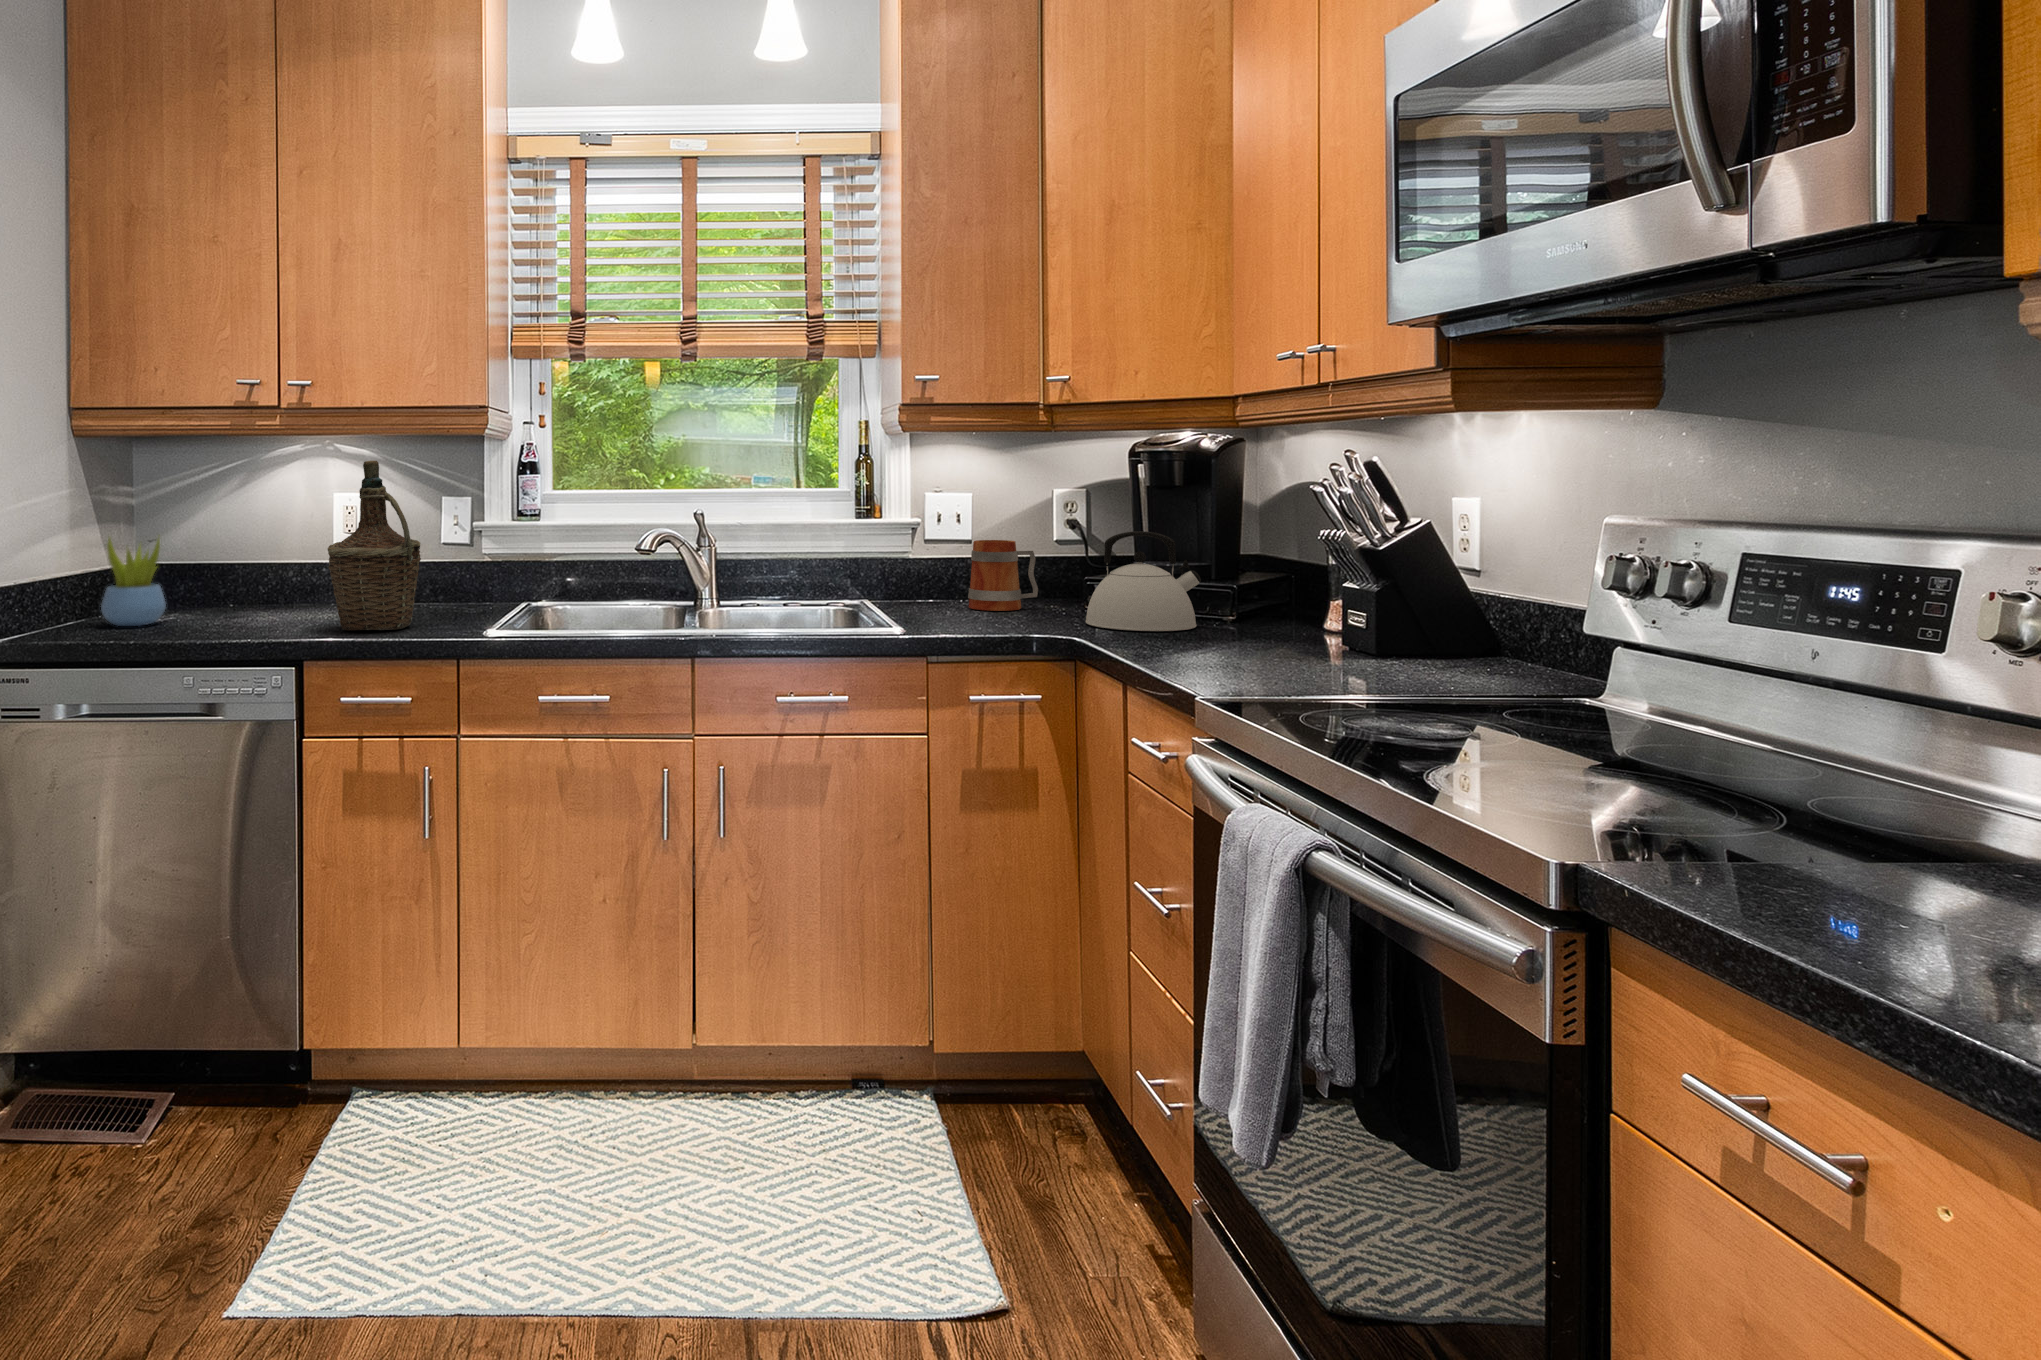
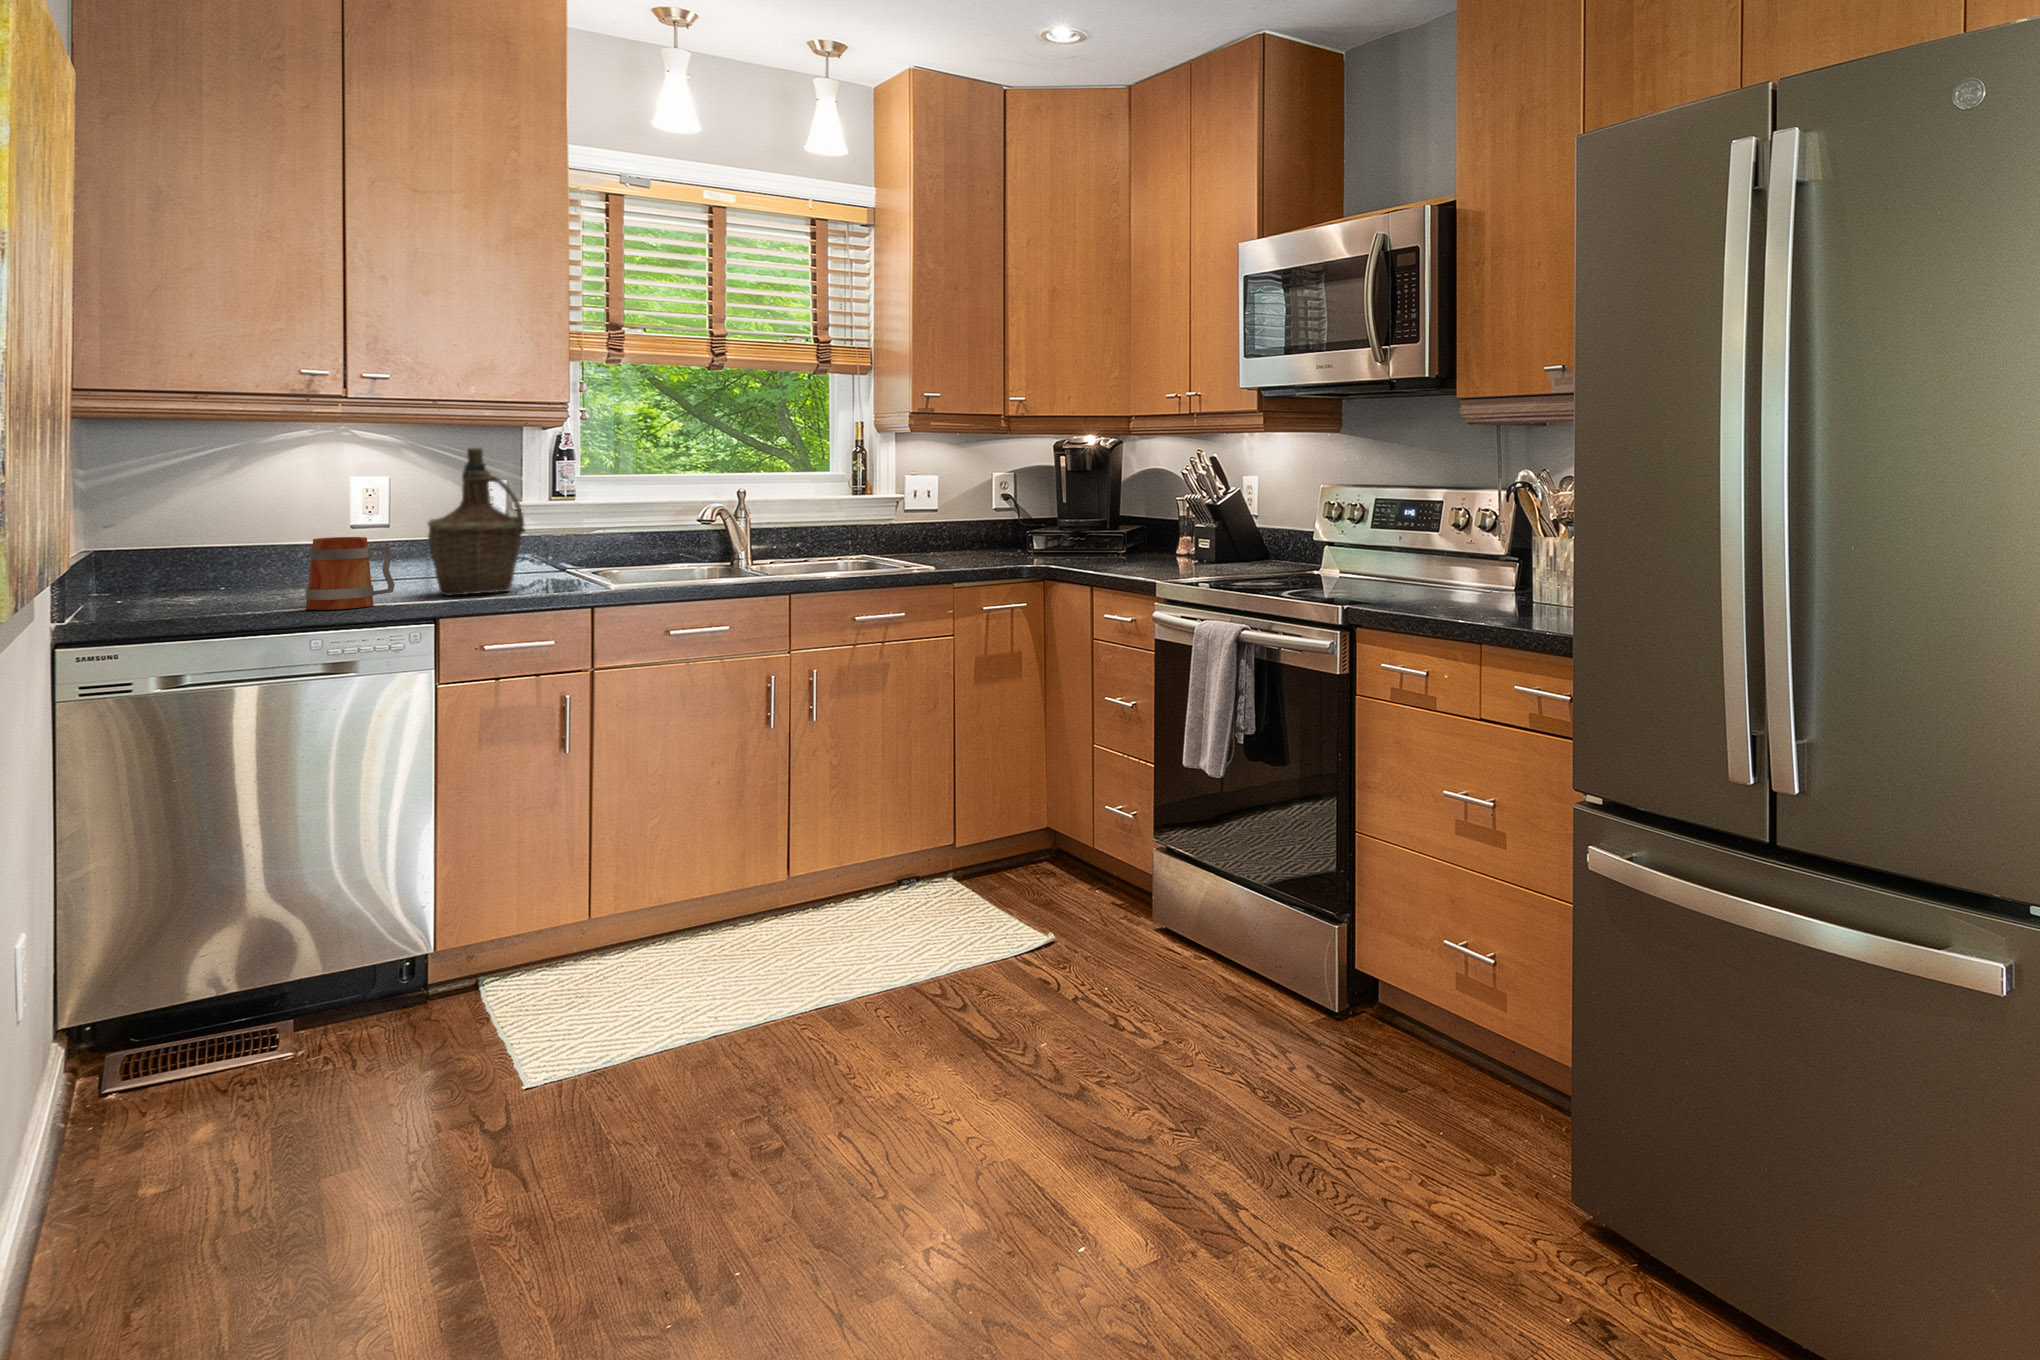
kettle: present [1086,531,1201,631] -> none [1040,500,1108,560]
succulent plant: present [101,538,166,626] -> none [114,516,197,610]
mug: present [968,540,1038,611] -> present [305,537,395,610]

